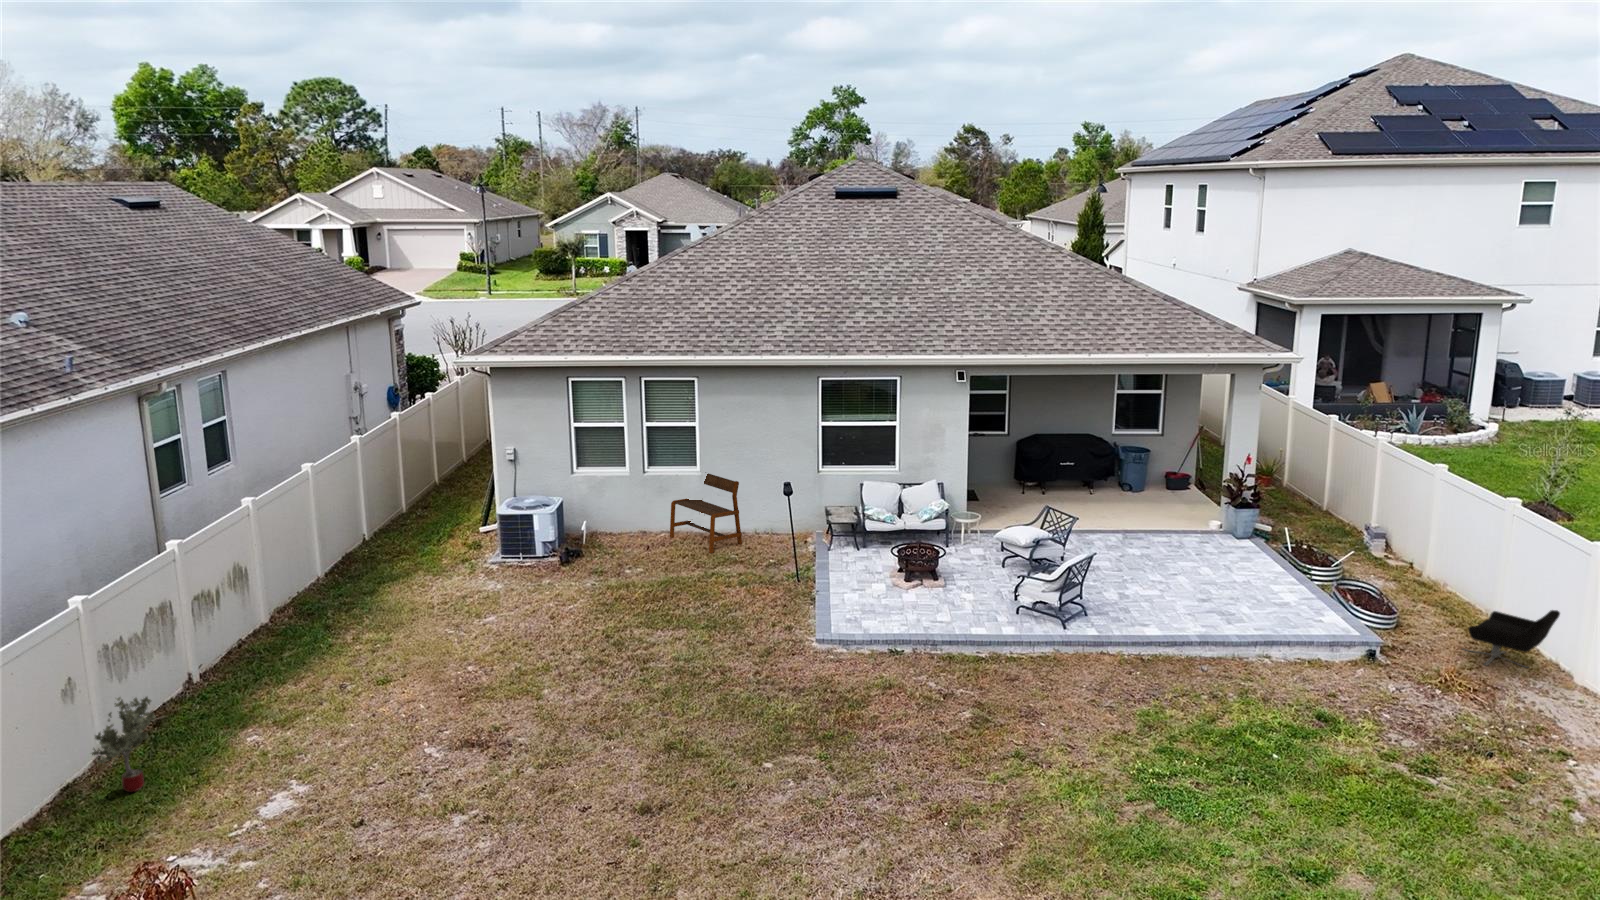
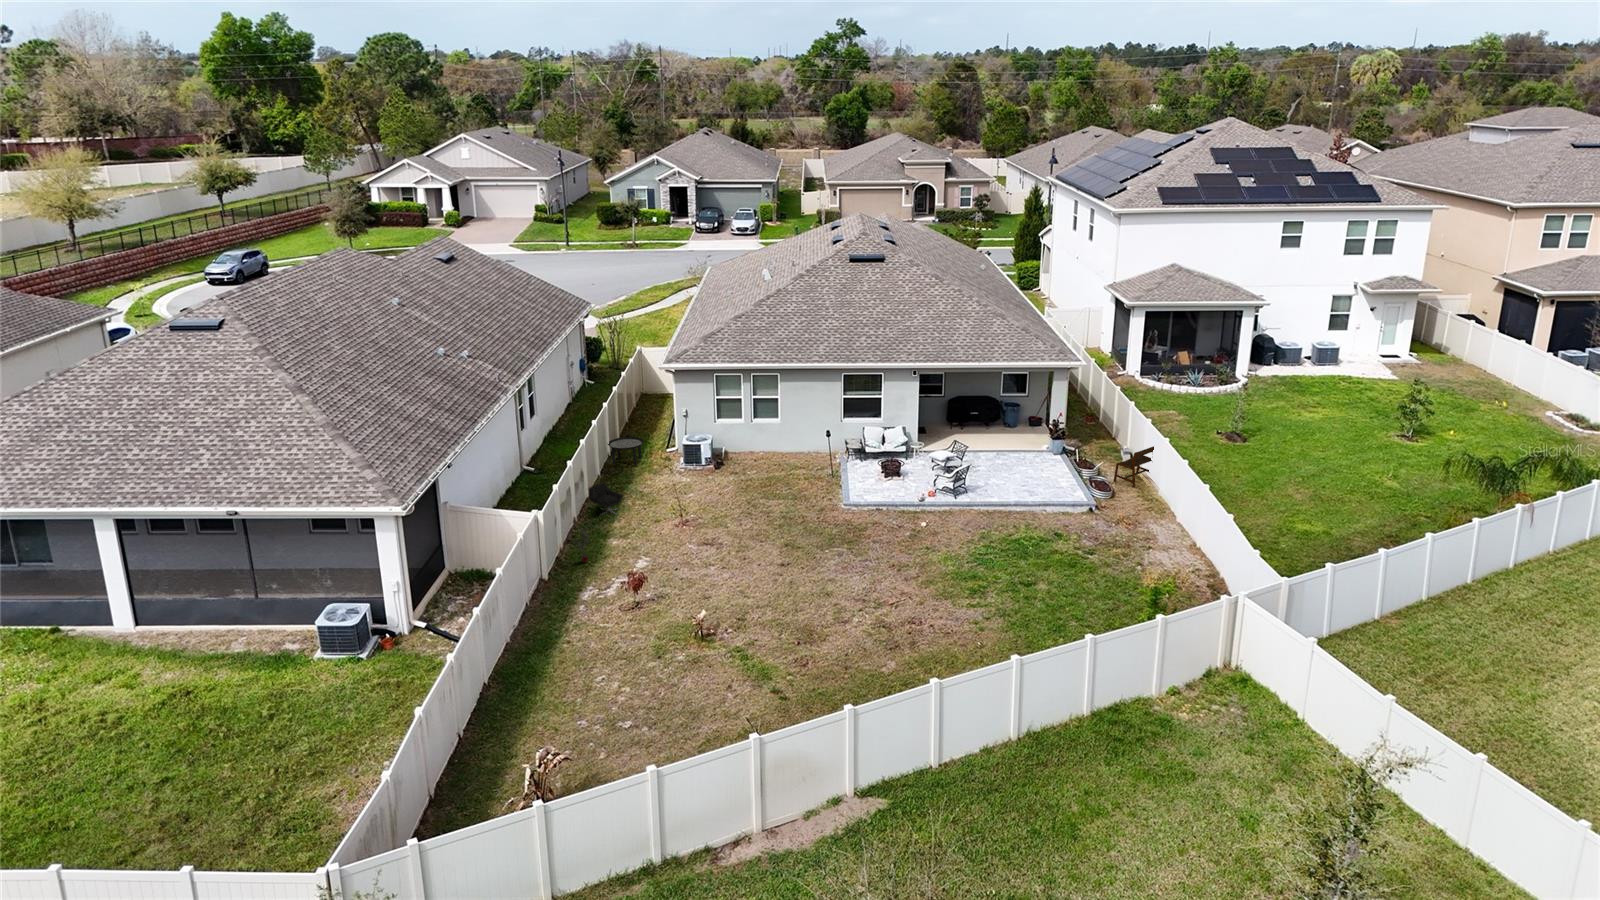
bench: present [670,473,742,553] -> present [1113,446,1154,488]
round table: none [356,498,430,553] -> present [608,437,644,466]
lounge chair: present [1465,610,1560,667] -> present [588,483,623,514]

